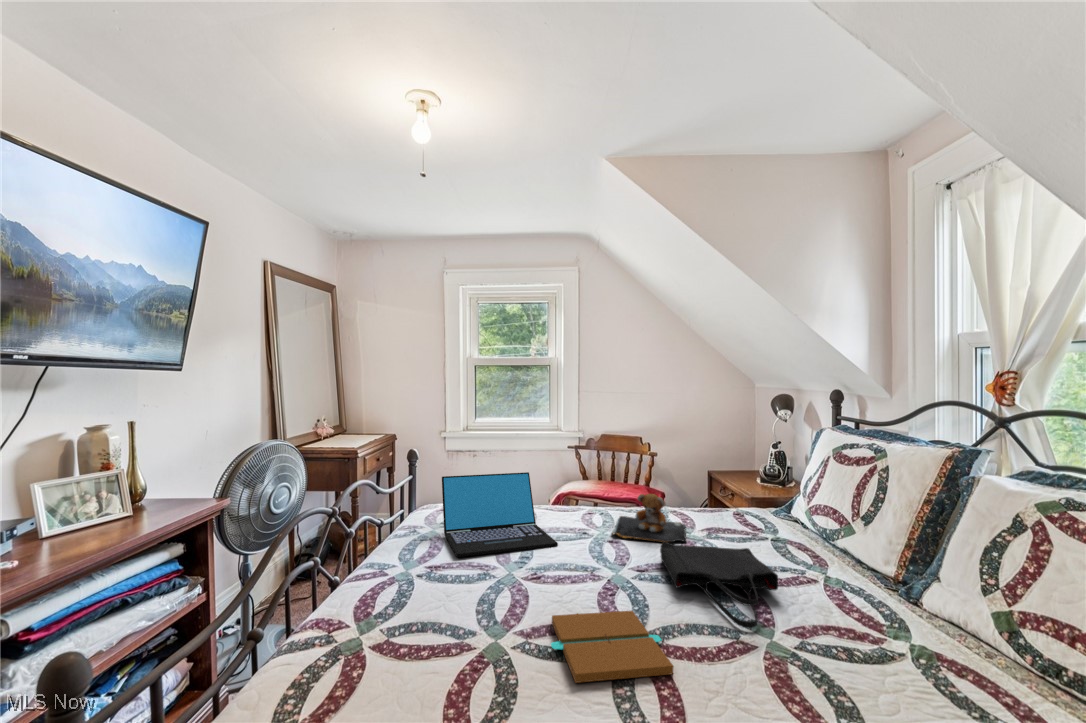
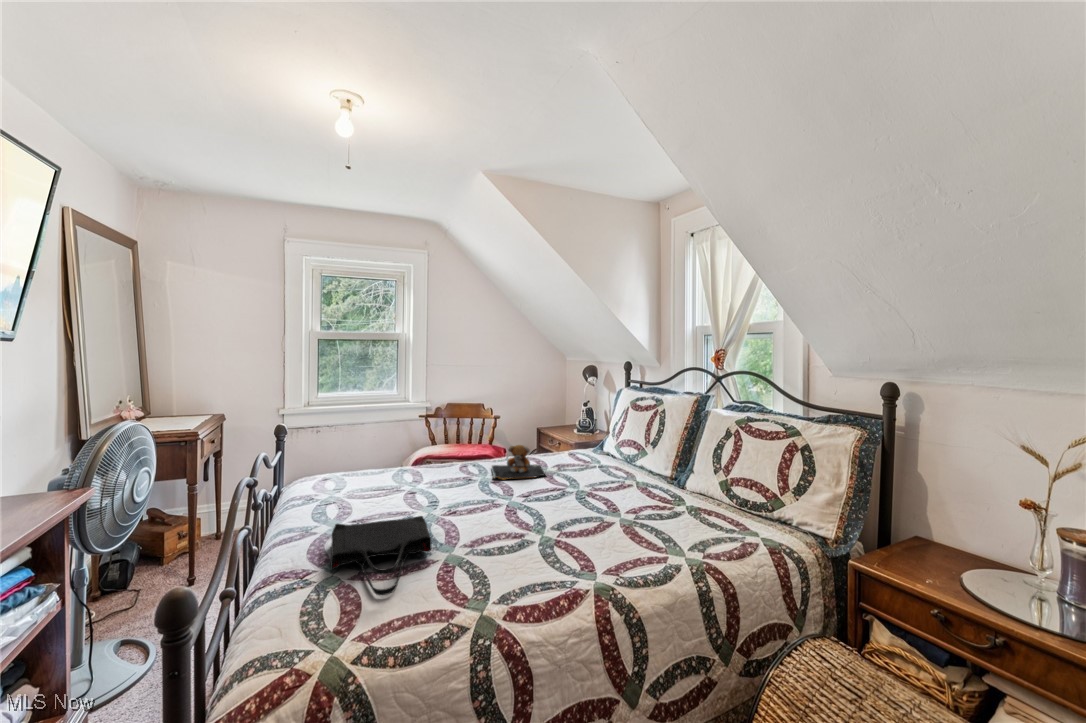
laptop: present [442,472,558,557] -> none [347,439,457,511]
tote bag: present [660,541,778,628] -> present [331,516,432,595]
book: present [551,611,673,683] -> none [487,519,576,561]

